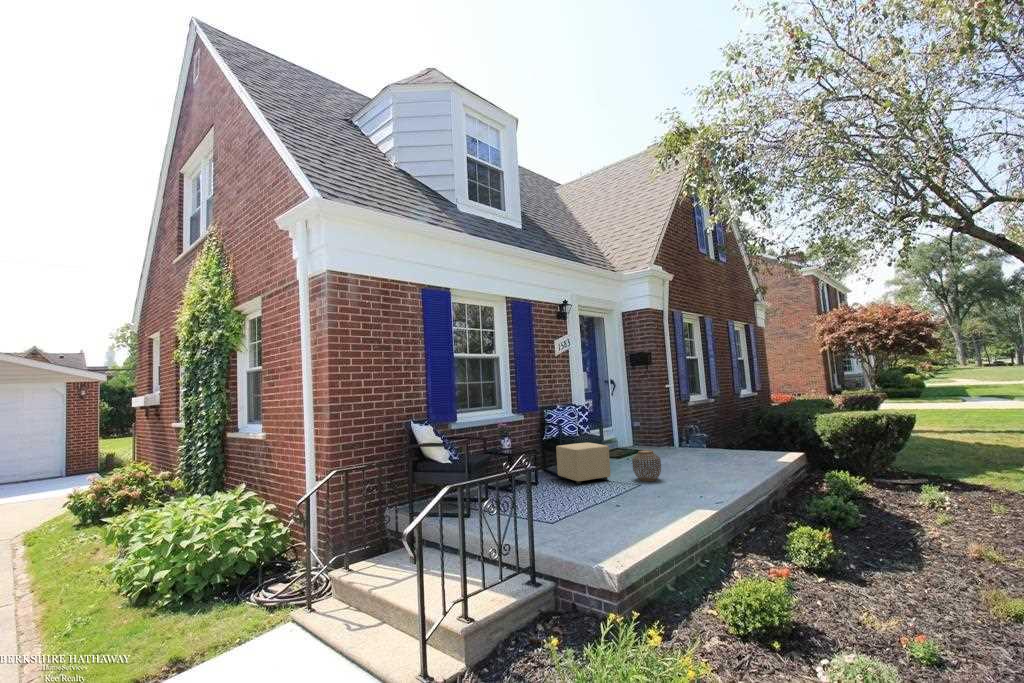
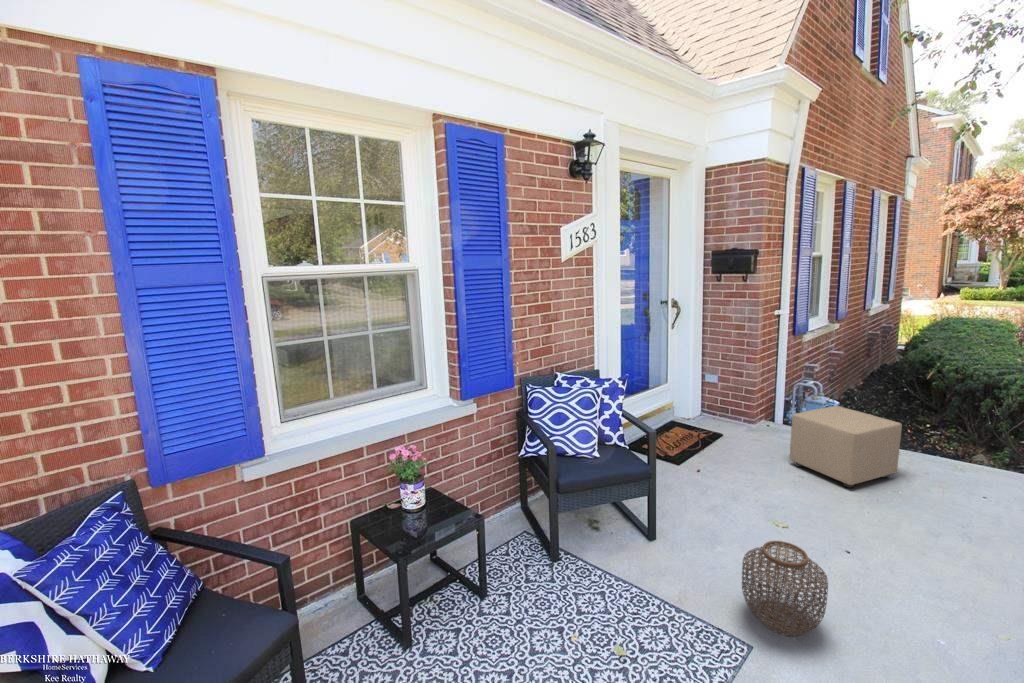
ottoman: present [556,442,611,484] -> present [790,406,902,488]

